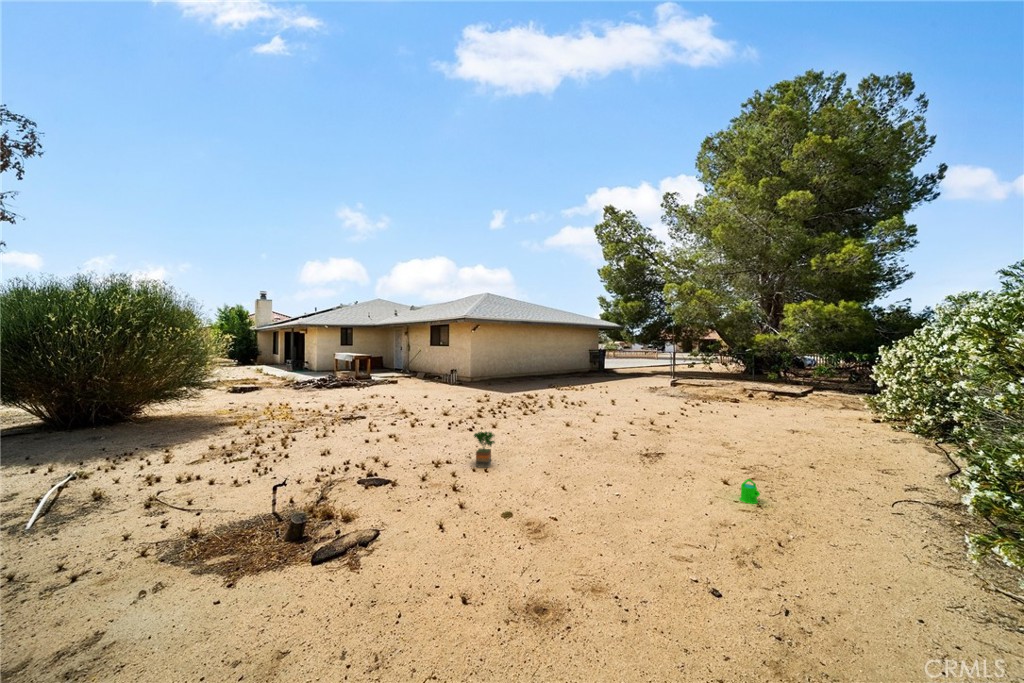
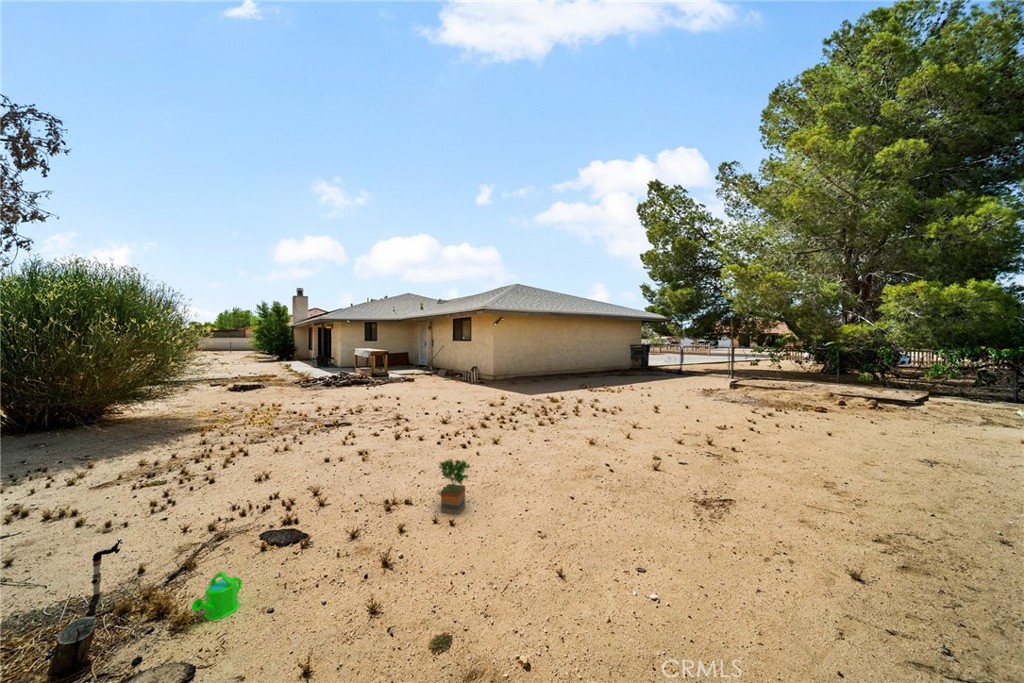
watering can: present [740,479,760,504] -> present [192,572,242,620]

